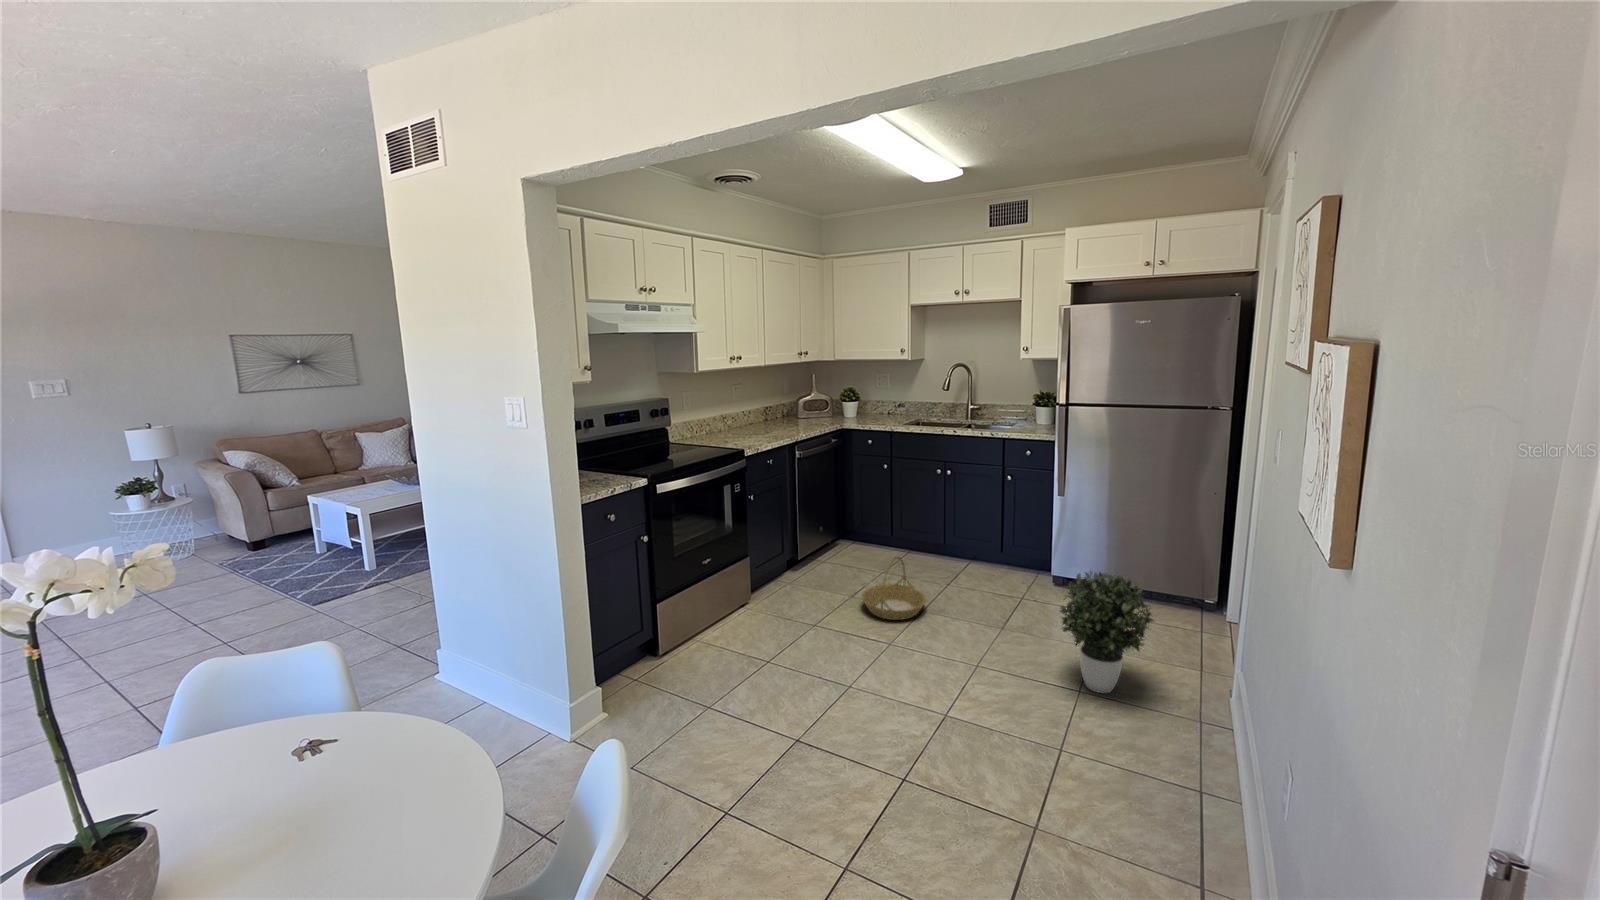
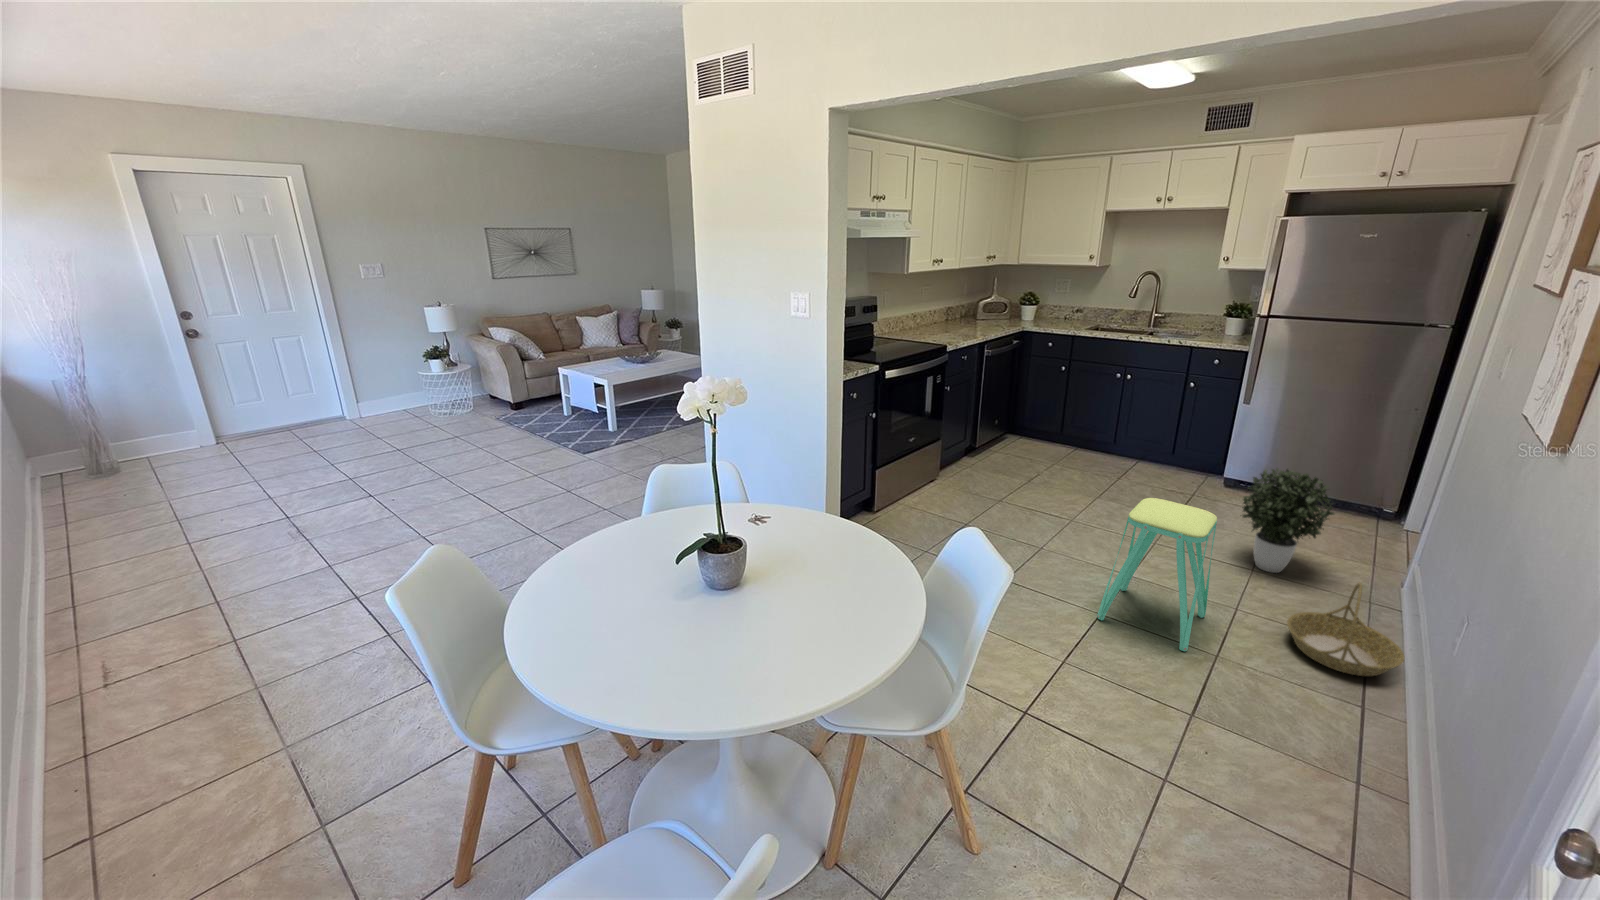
basket: present [862,556,926,620] -> present [1287,582,1404,676]
stool: none [902,627,1029,833] -> present [1097,498,1217,651]

